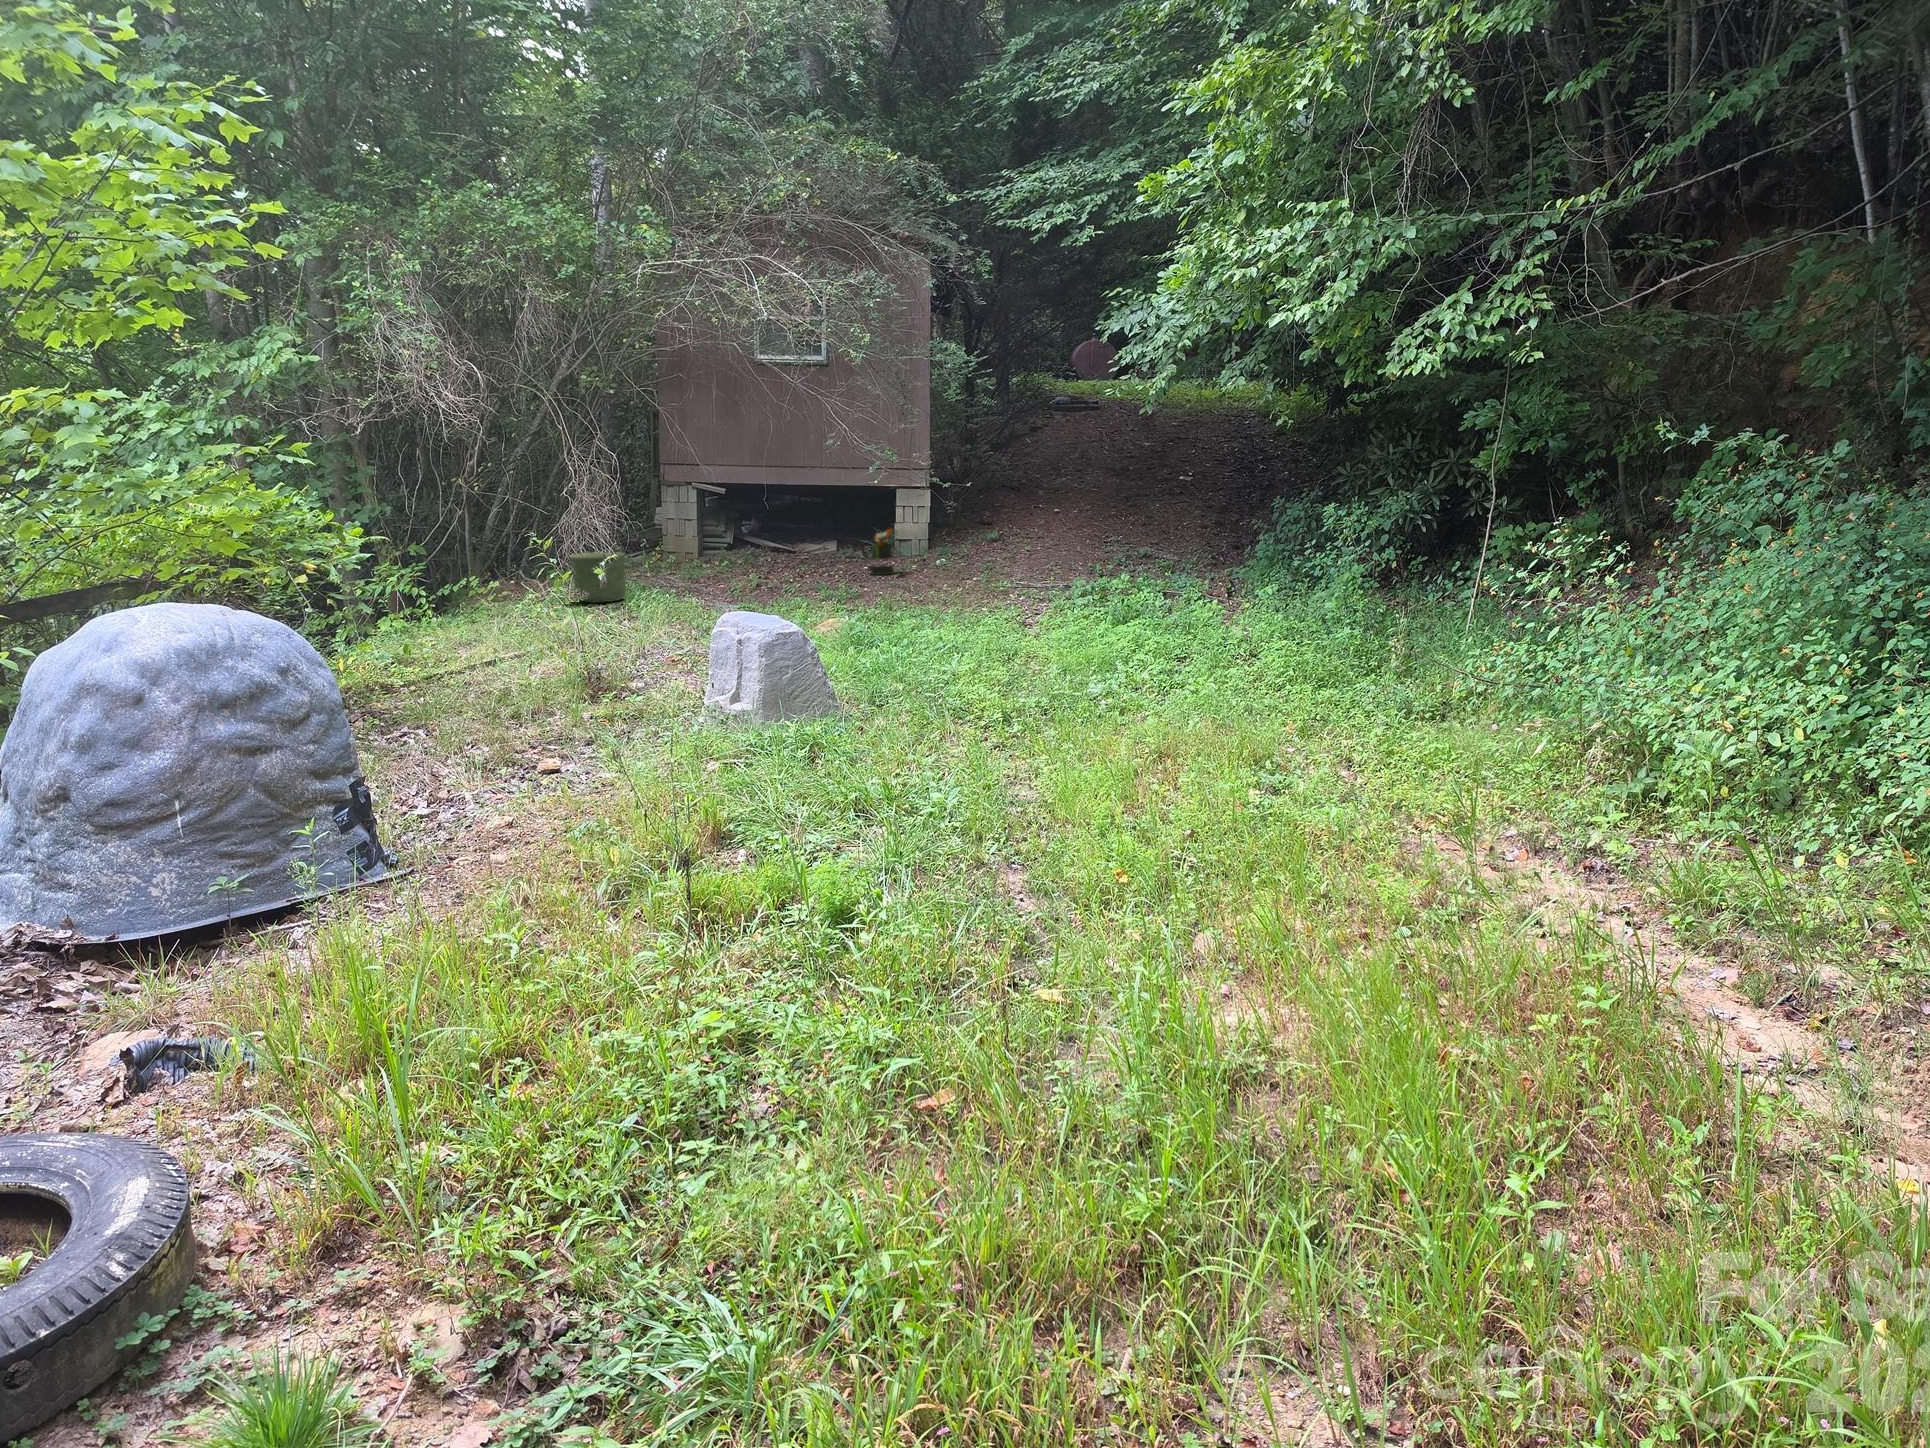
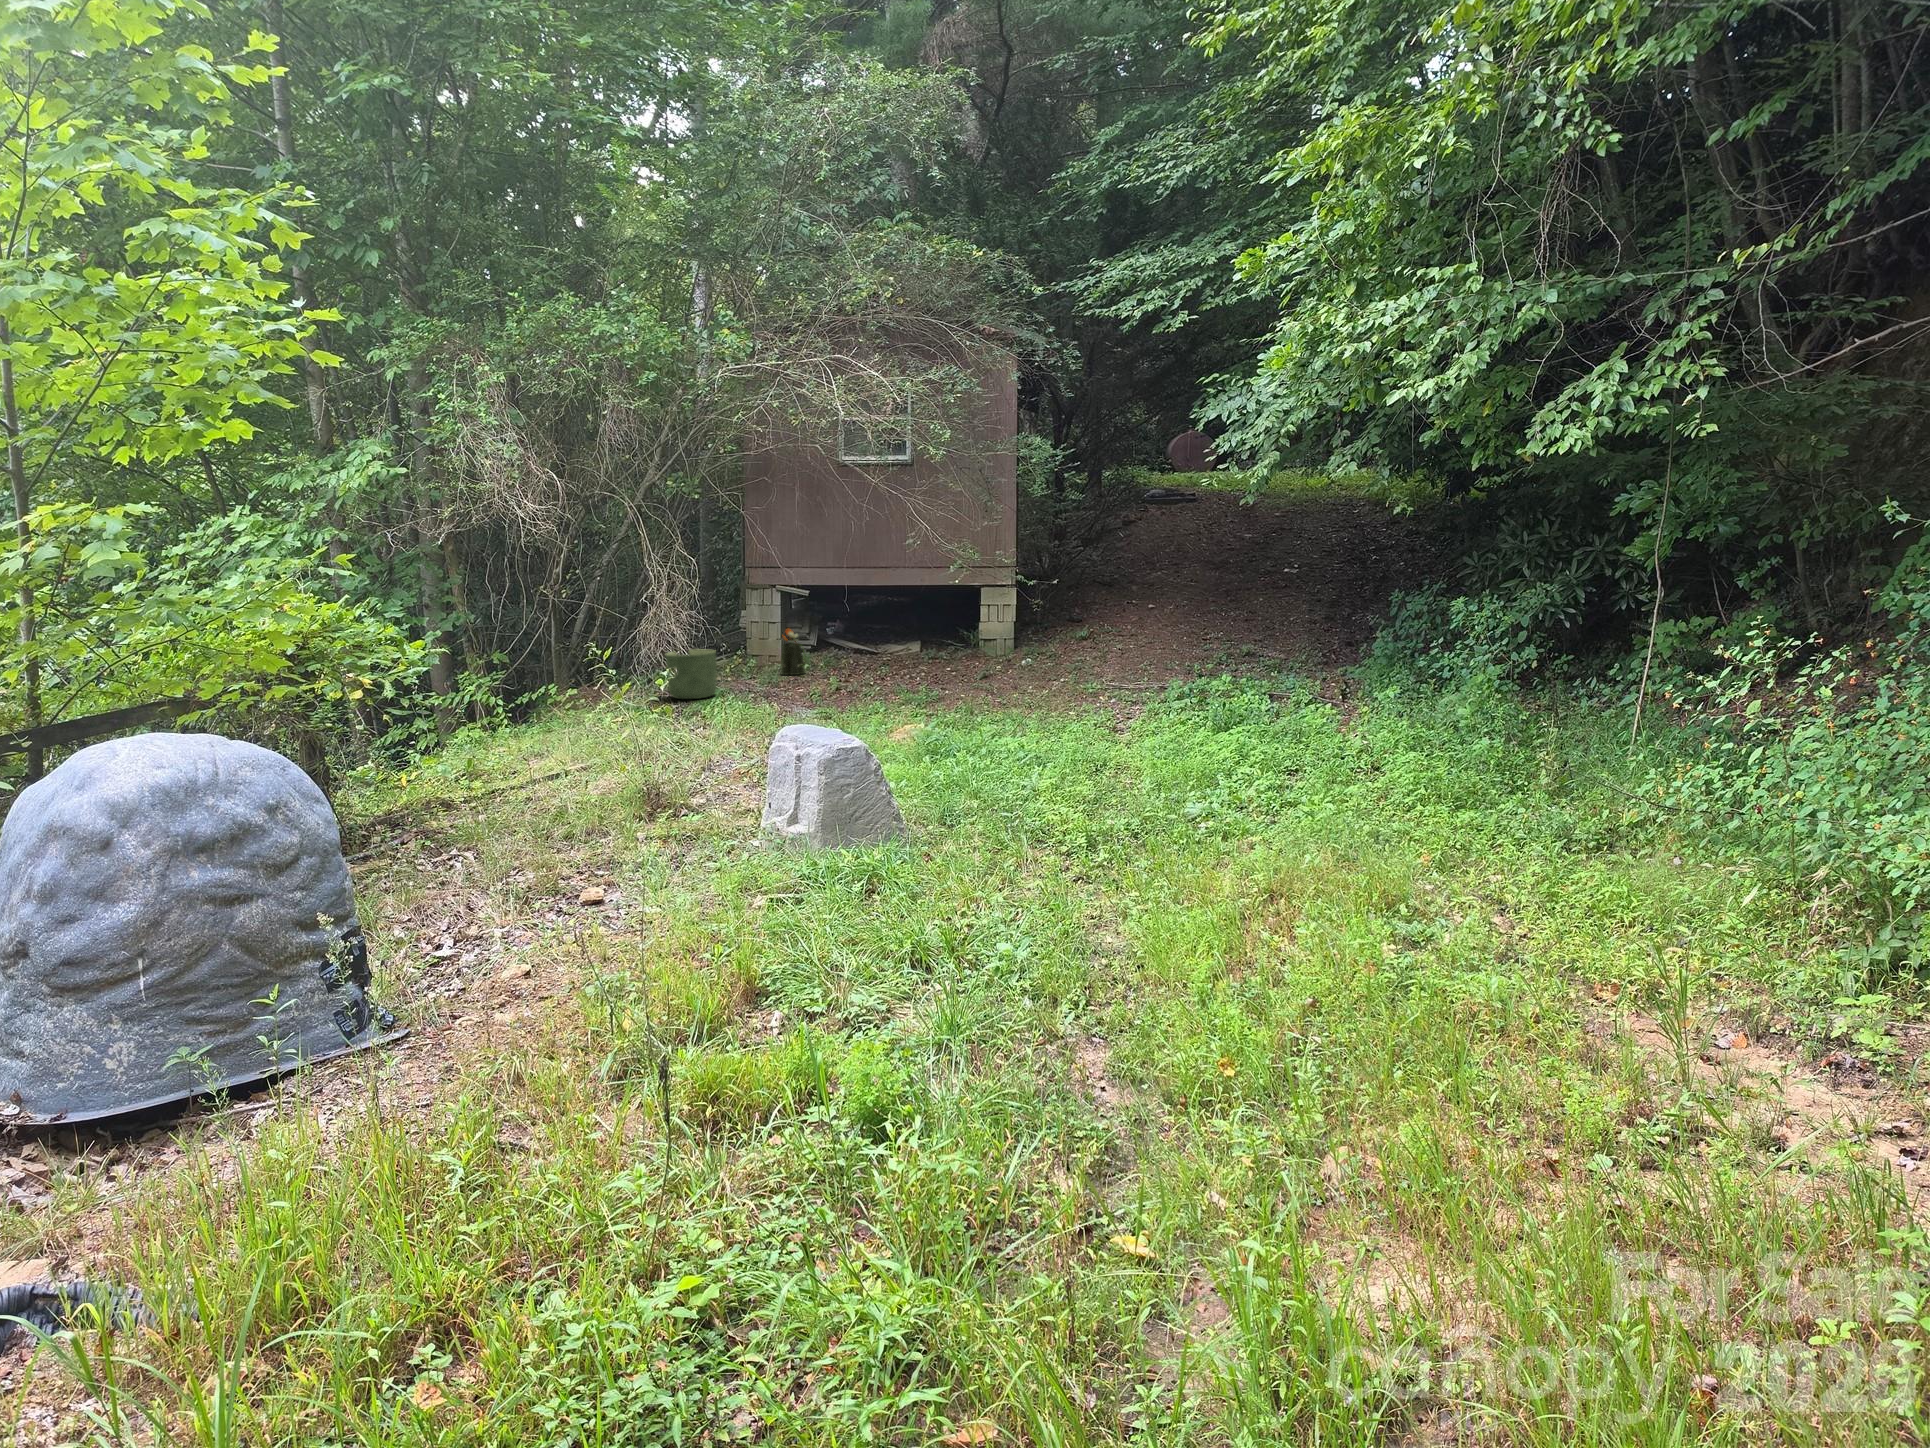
watering can: present [860,529,895,575] -> present [780,629,805,675]

